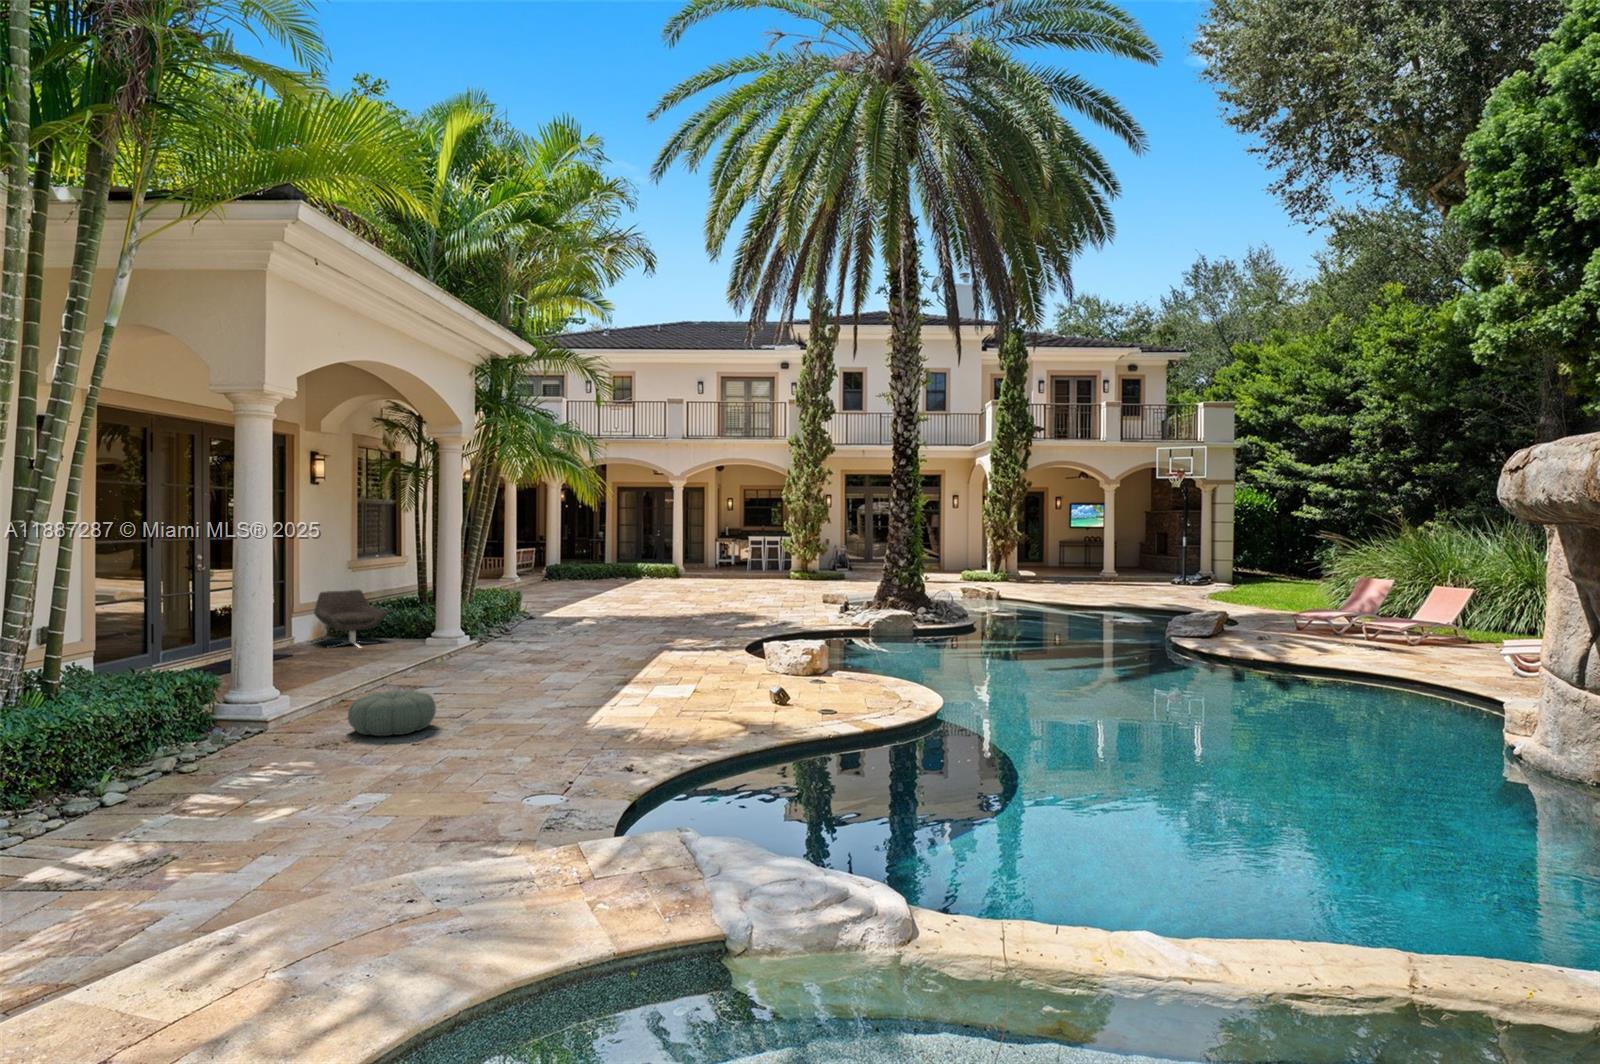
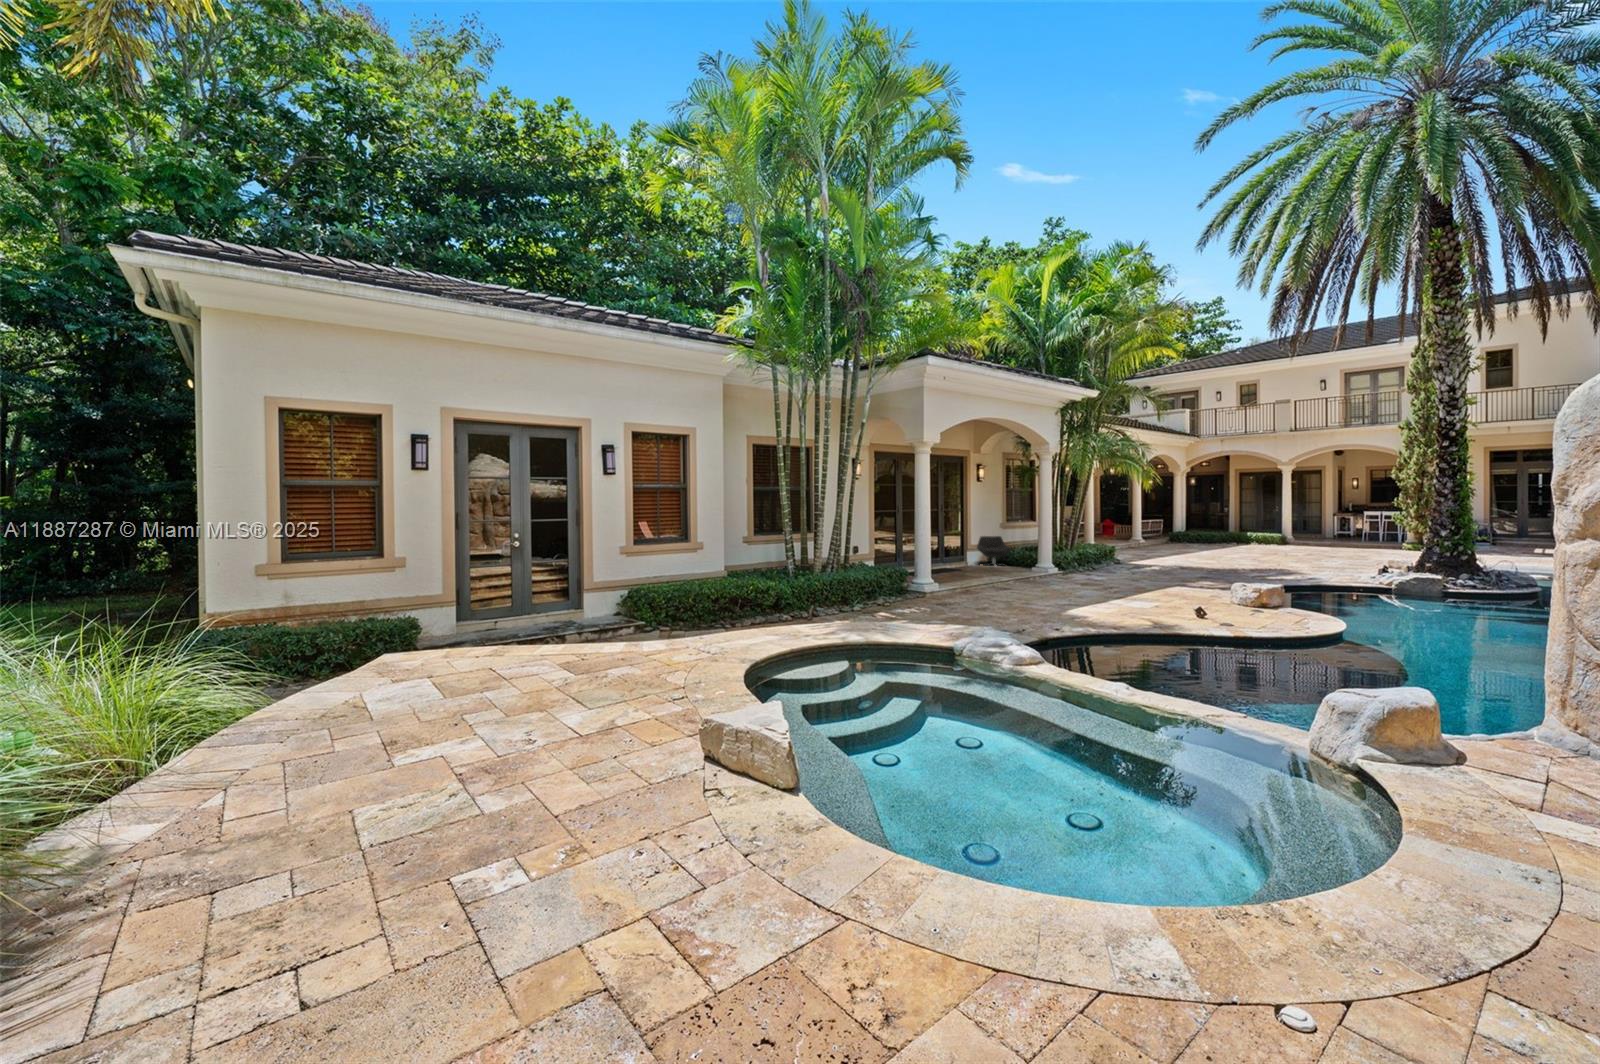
pouf: present [348,690,436,736] -> none [950,579,989,598]

